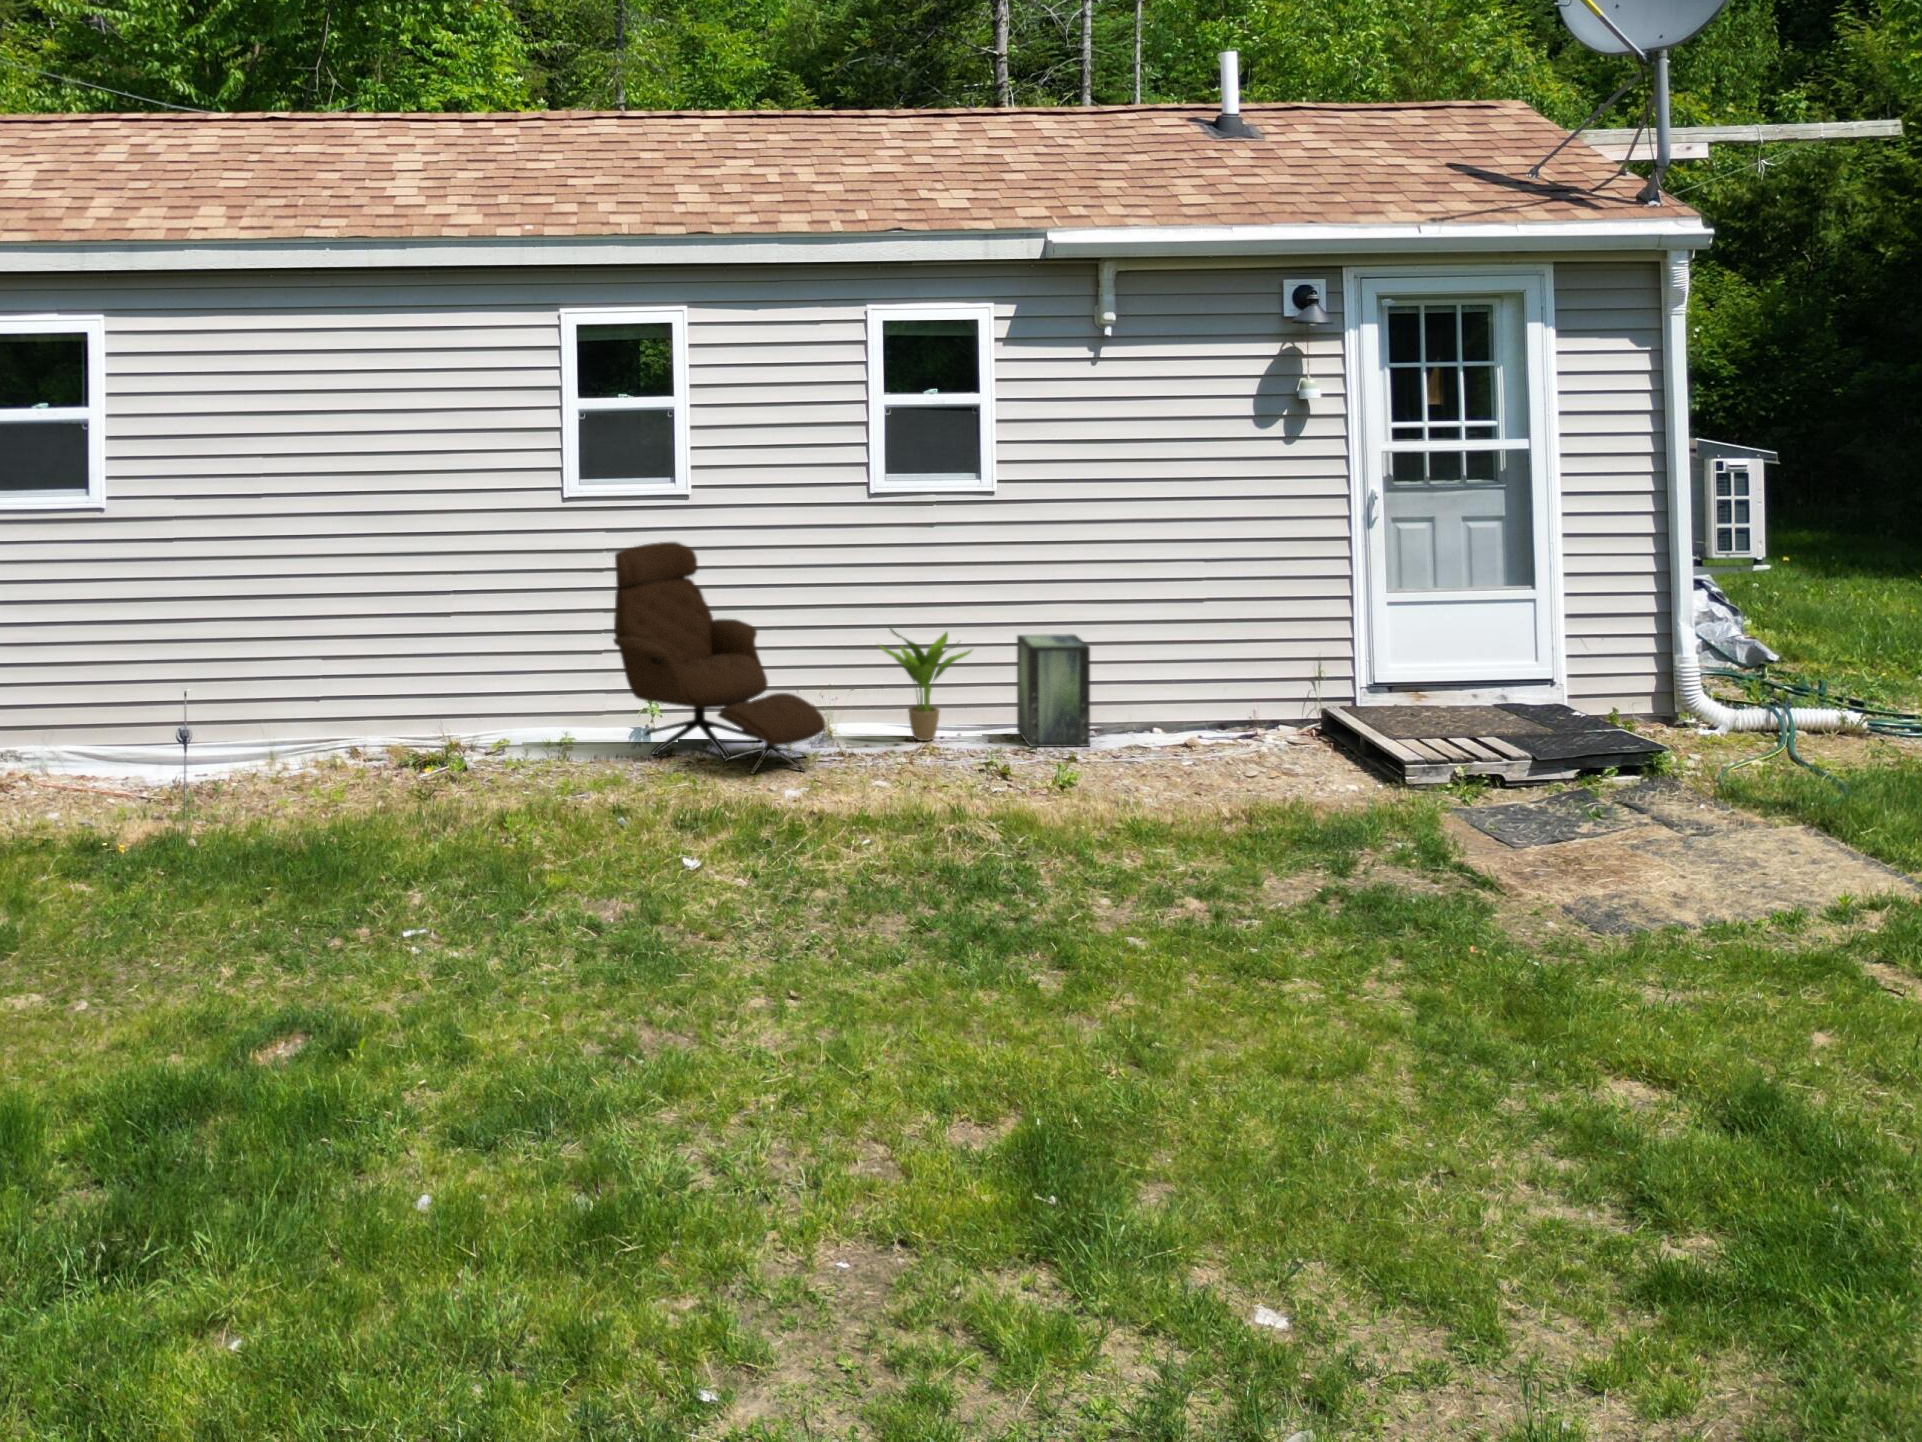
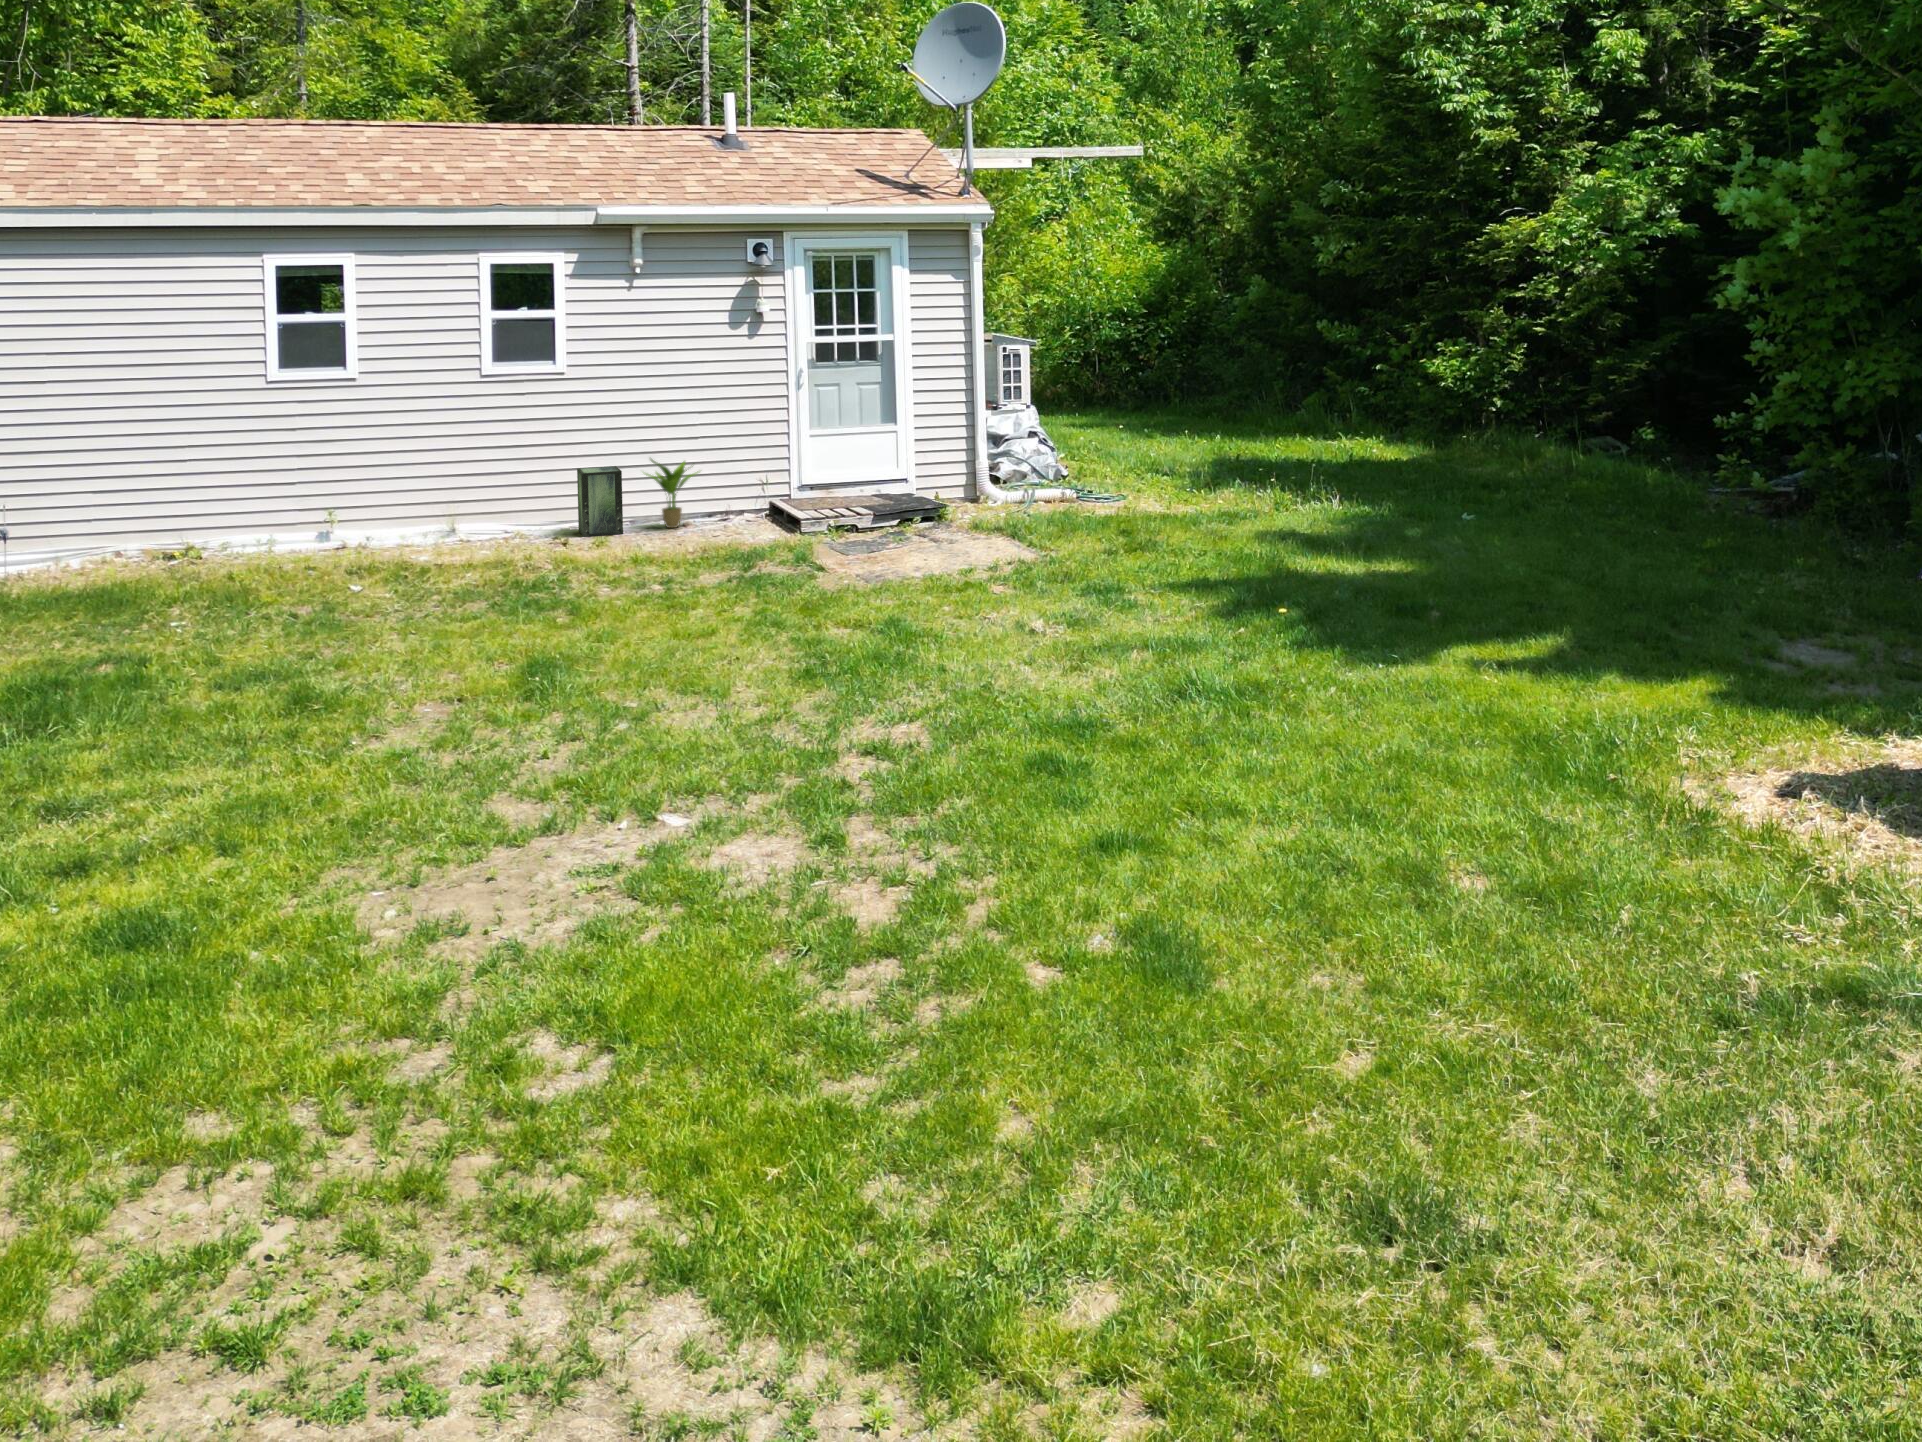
lounge chair: present [613,542,826,774] -> none [287,420,441,564]
potted plant: present [880,628,971,741] -> present [646,459,698,528]

